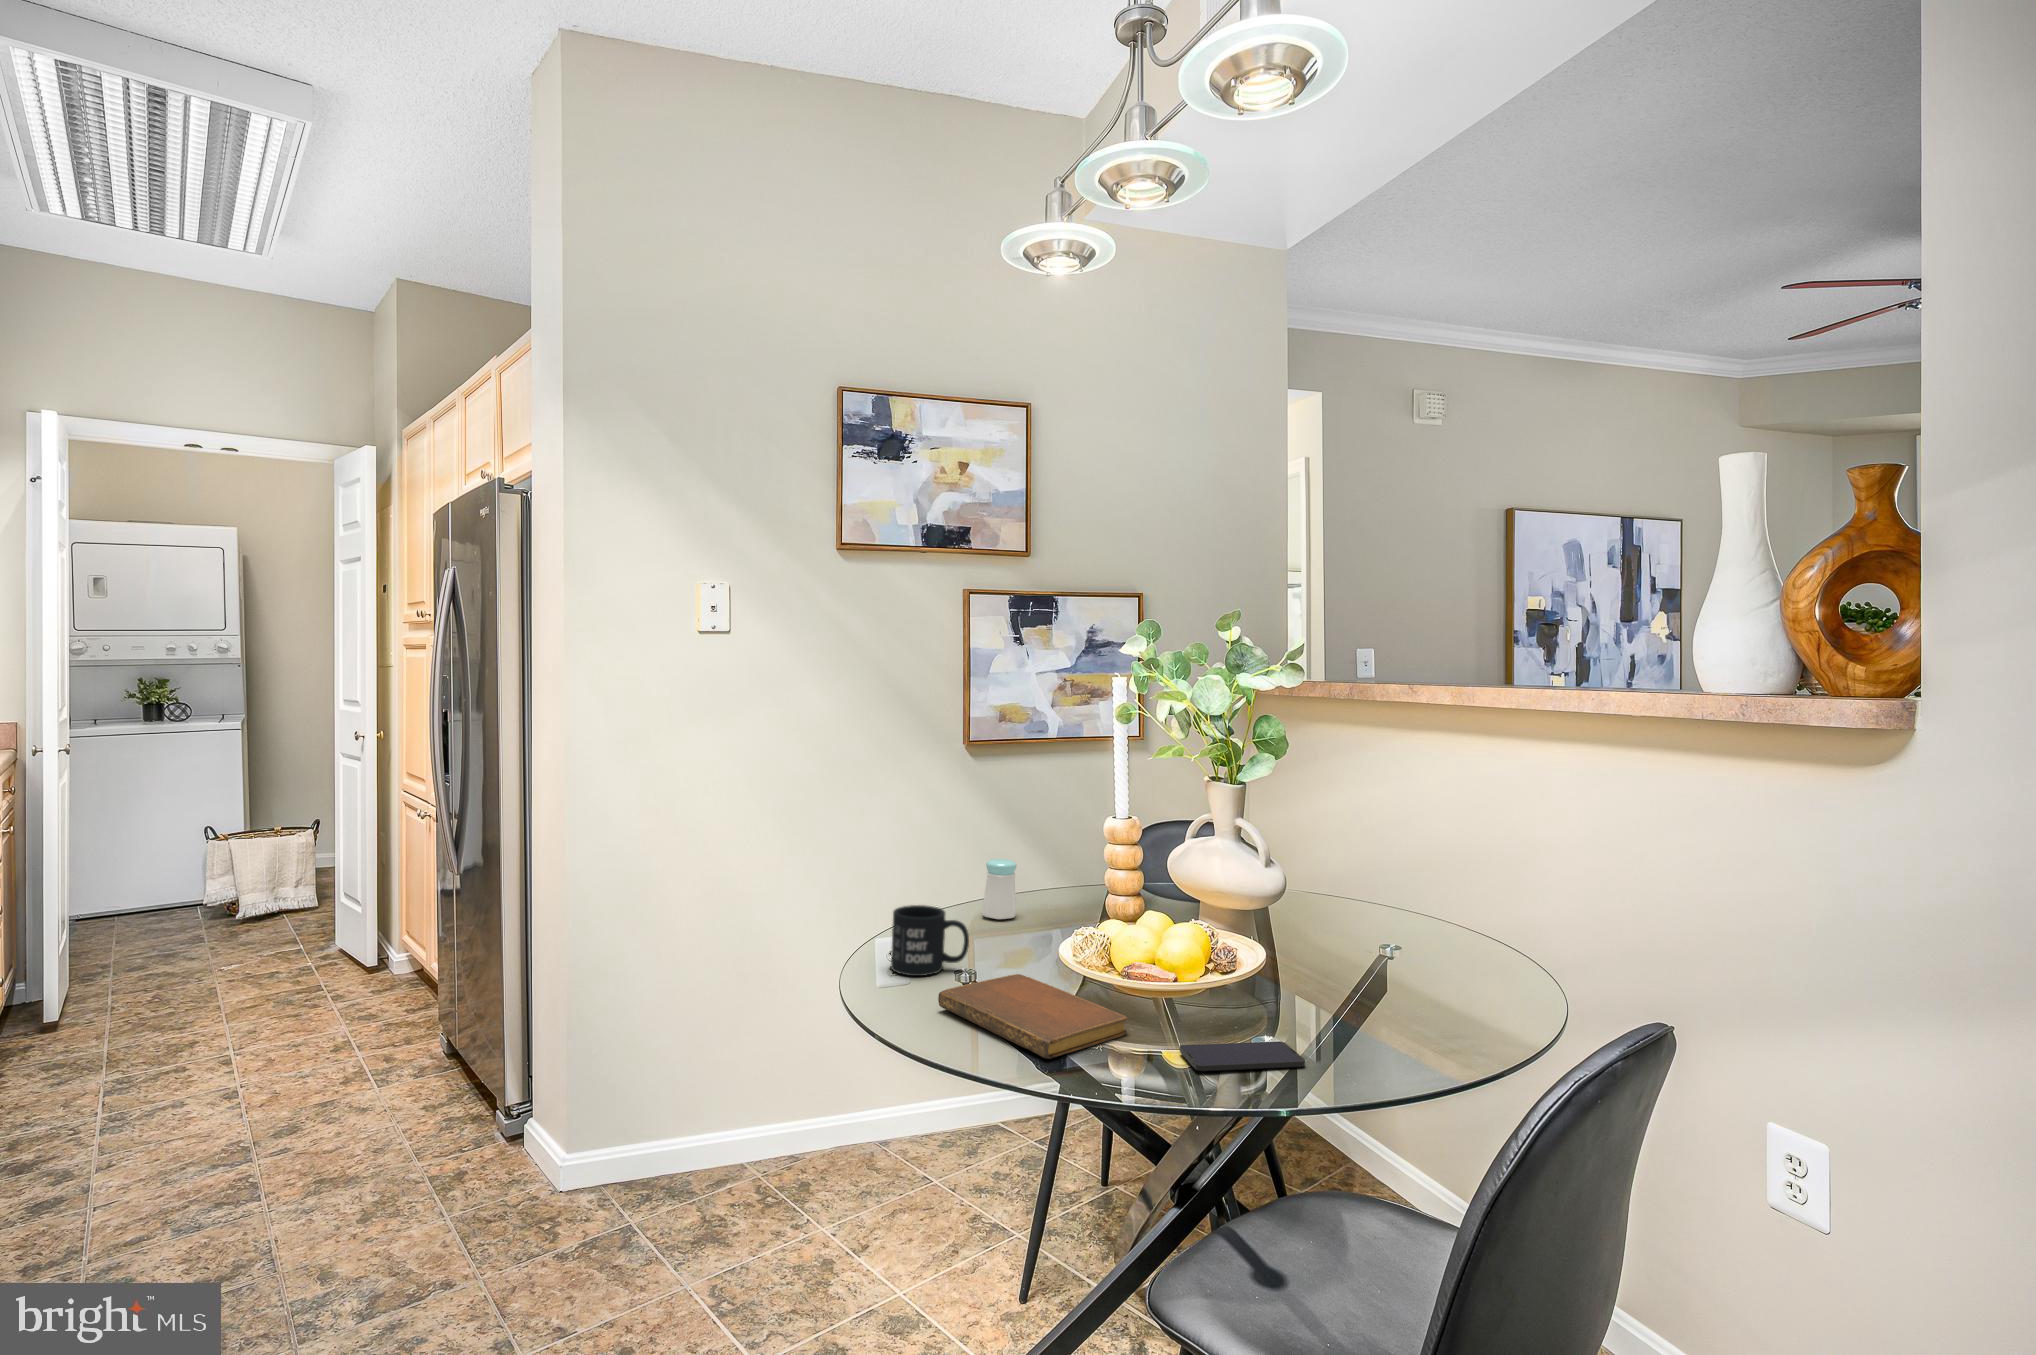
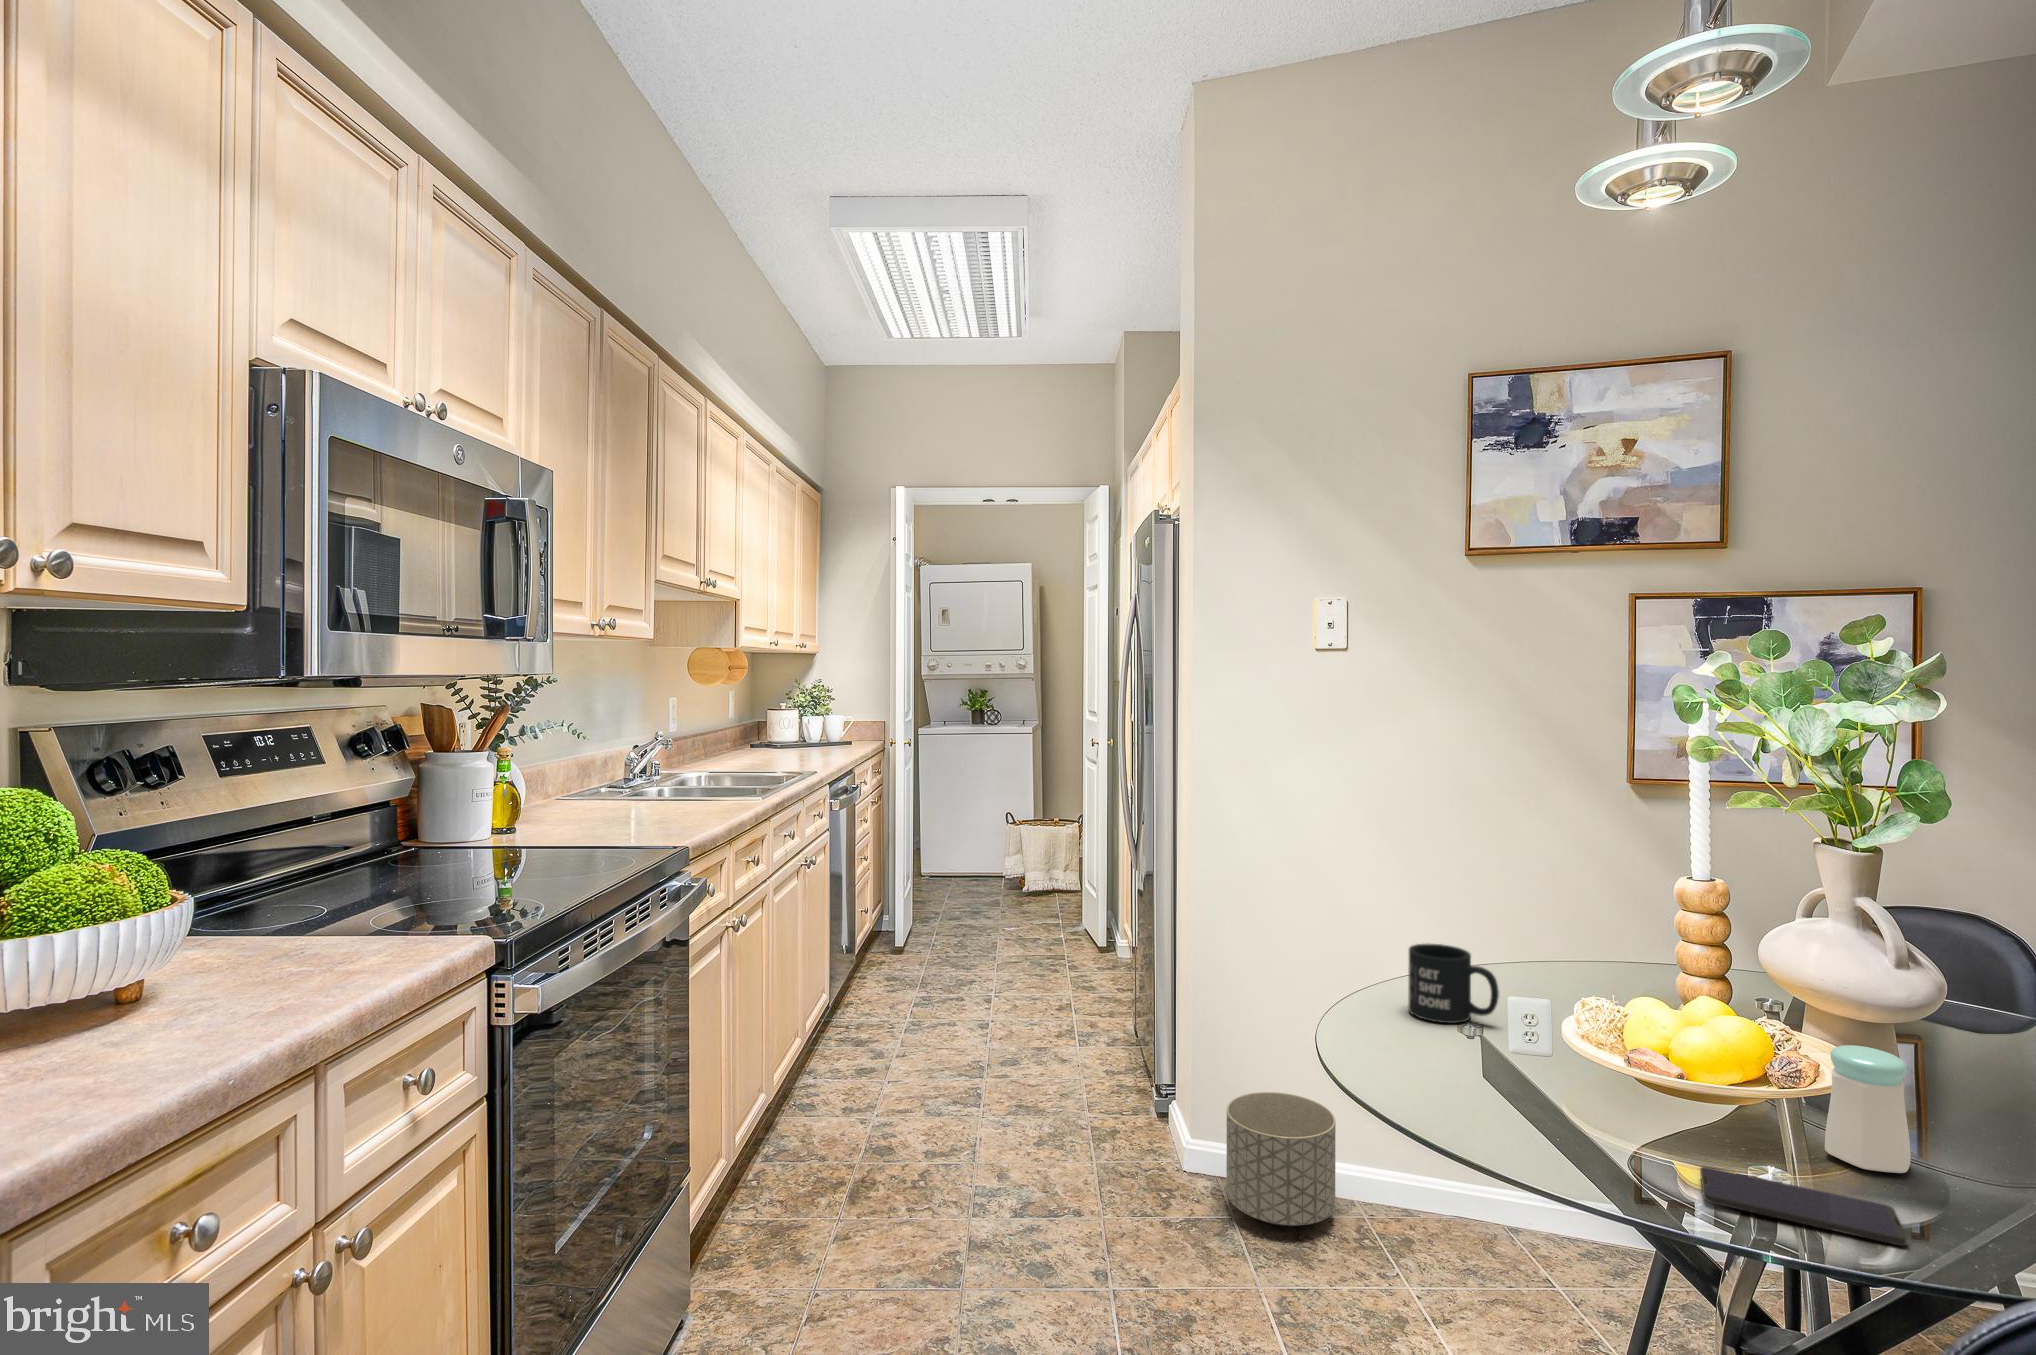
salt shaker: present [982,859,1017,919] -> present [1825,1045,1911,1173]
notebook: present [938,974,1128,1059] -> none [1424,1037,1646,1138]
planter: none [626,1079,742,1216] -> present [1226,1092,1336,1226]

